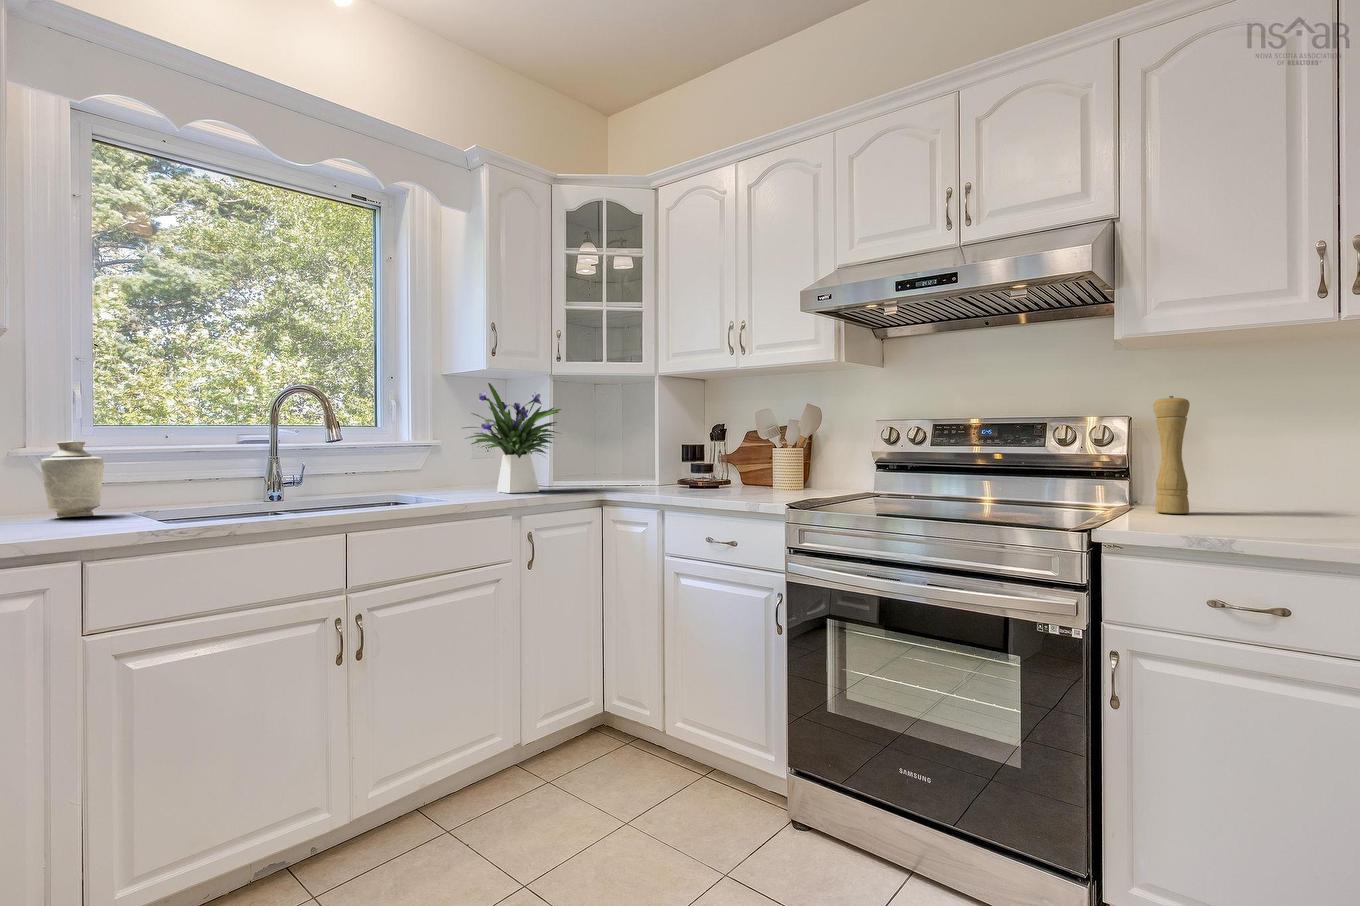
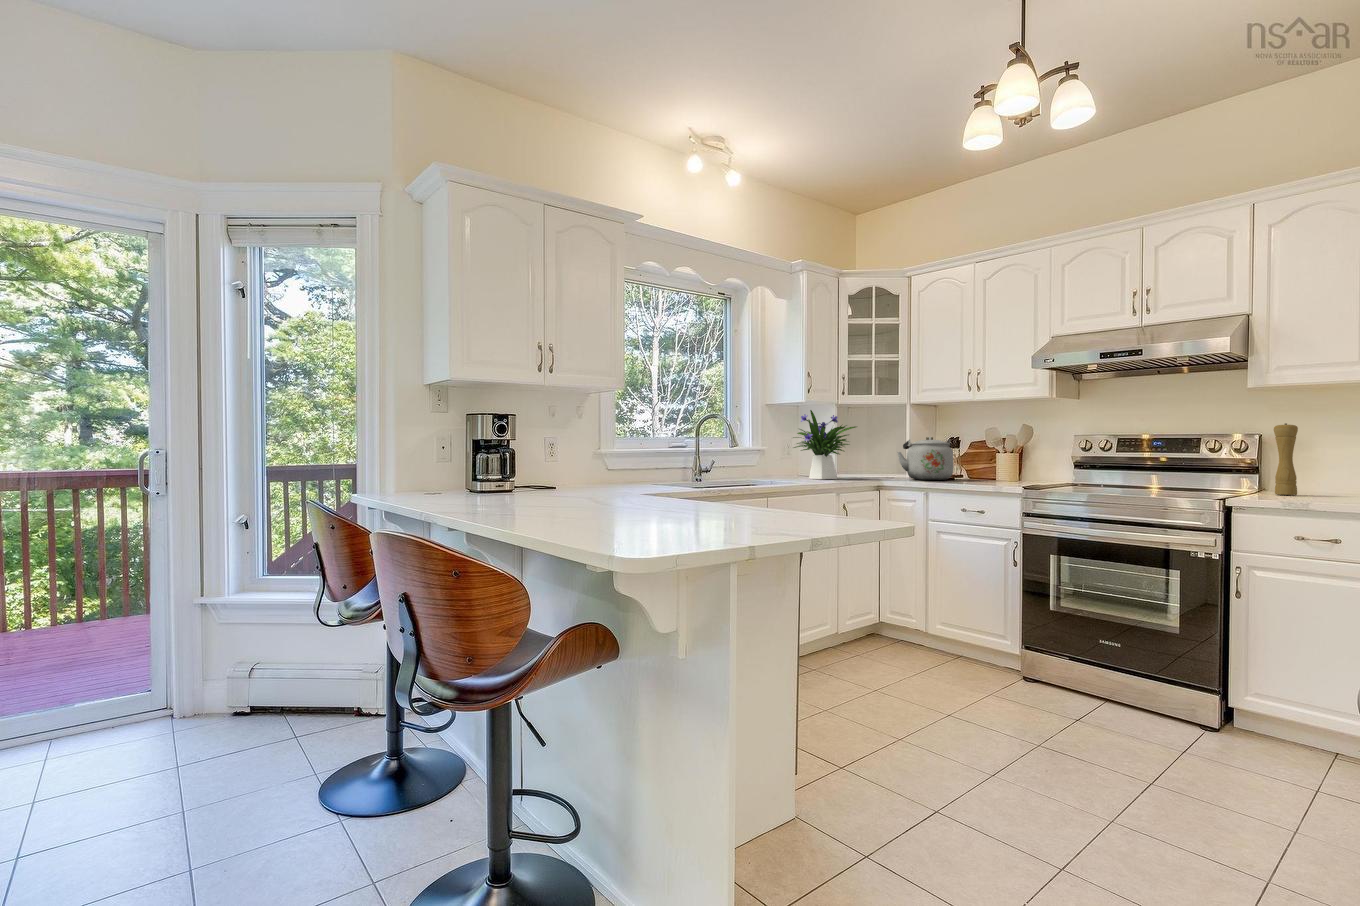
kettle: none [630,424,712,490] -> present [897,437,953,480]
vase: present [41,441,104,517] -> none [615,444,639,483]

